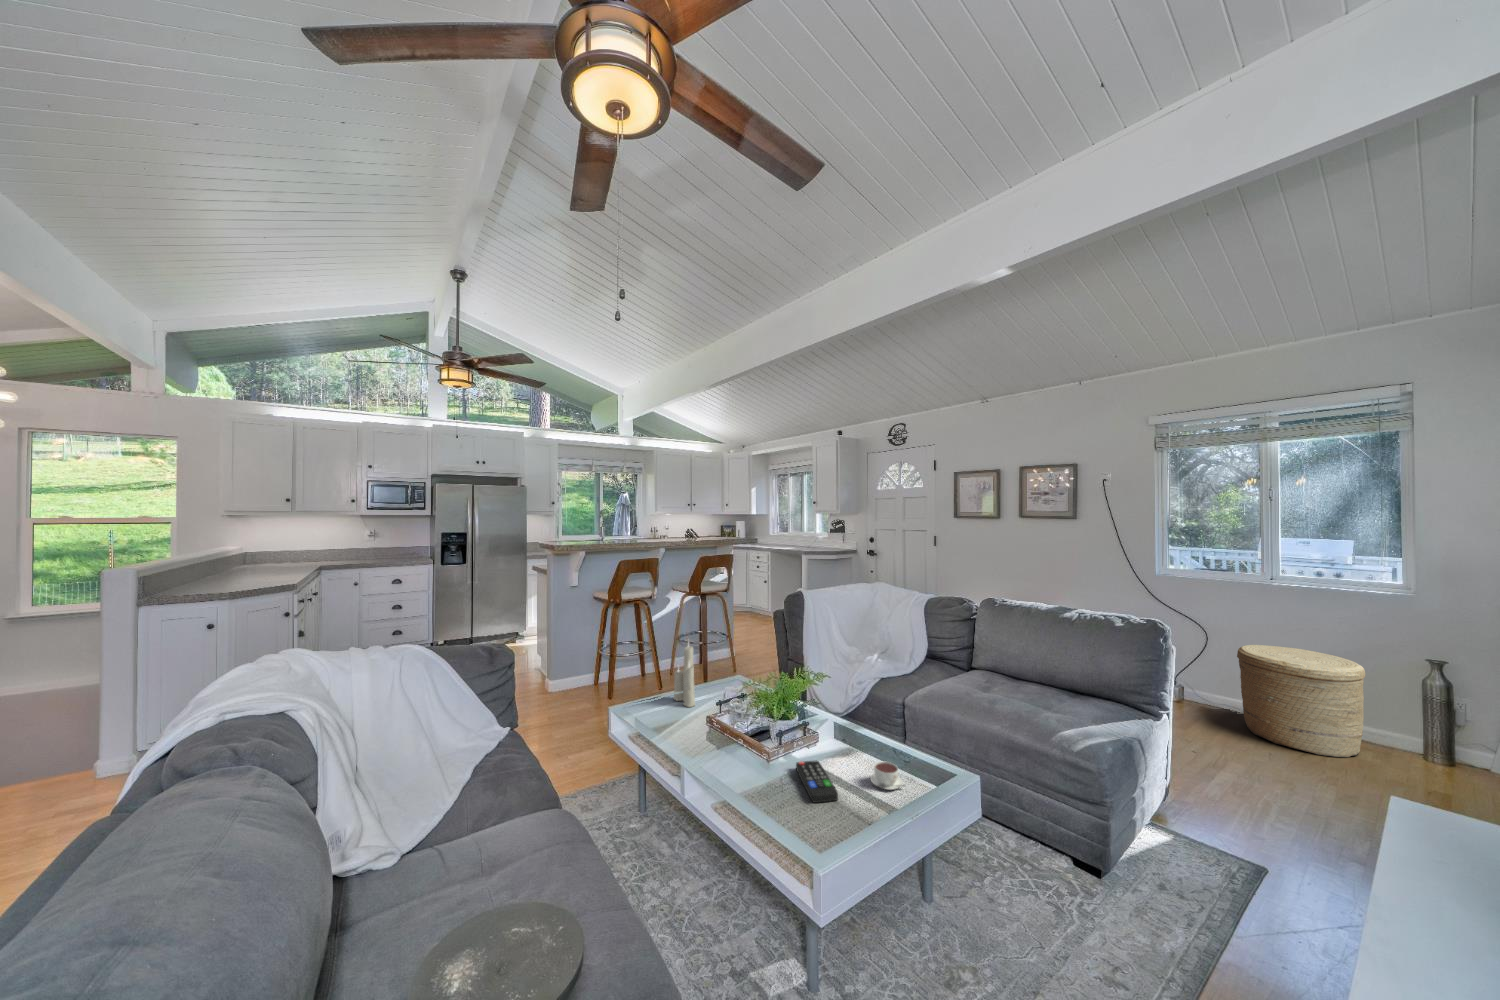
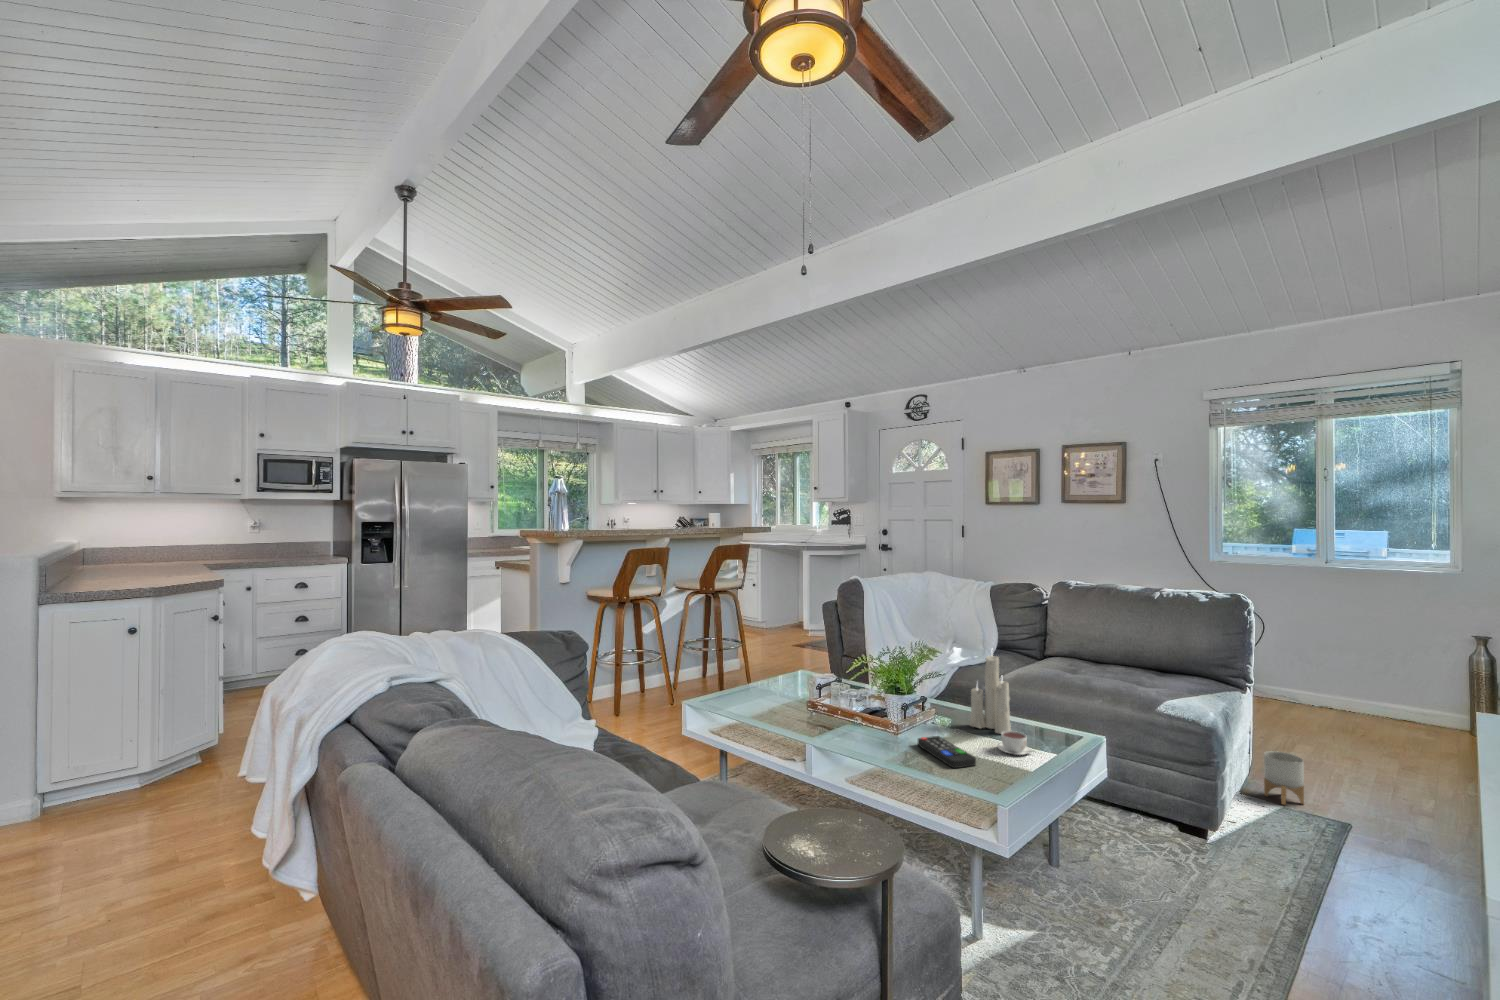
basket: present [1237,645,1365,757] -> none [1299,629,1419,734]
candle: present [673,646,695,707] -> present [970,648,1011,734]
planter: none [1177,781,1219,841] -> present [1264,751,1304,805]

